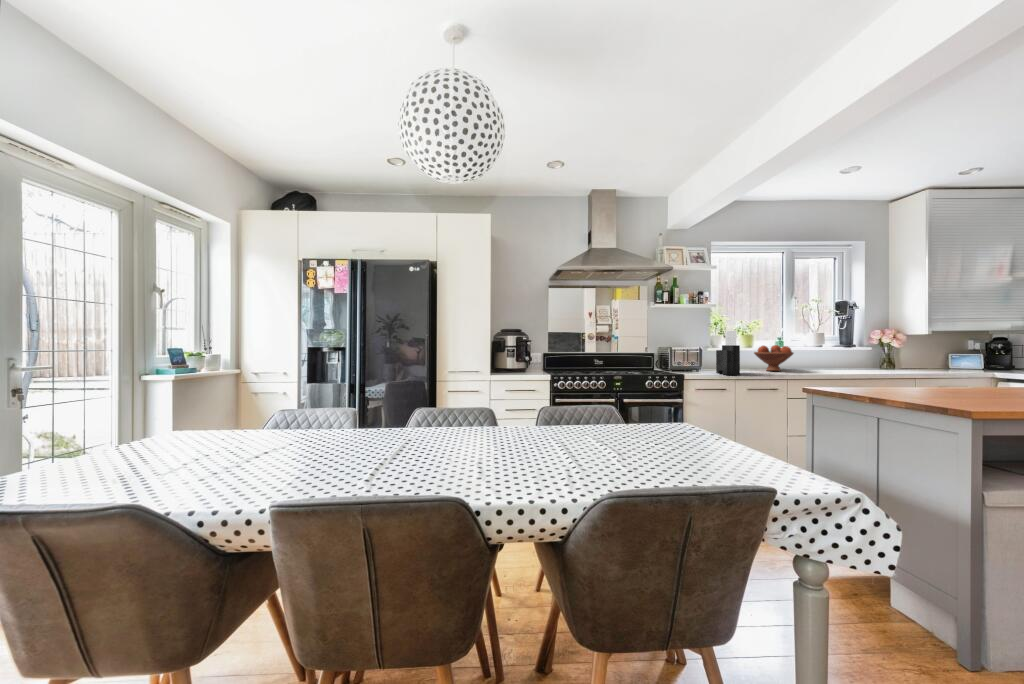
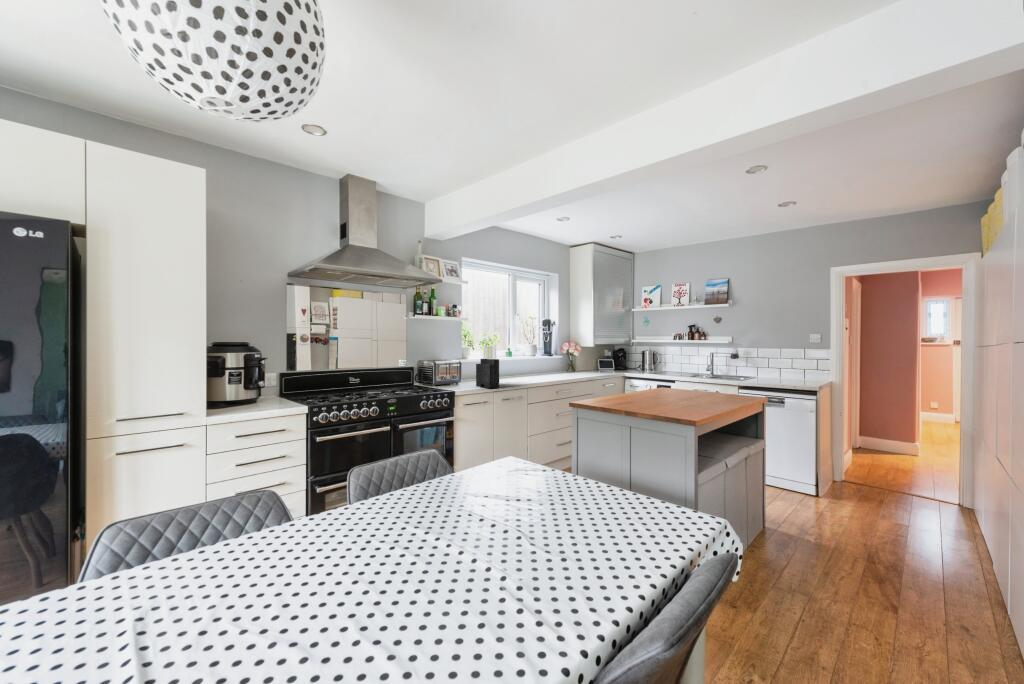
fruit bowl: present [754,345,794,371] -> none [498,357,530,380]

